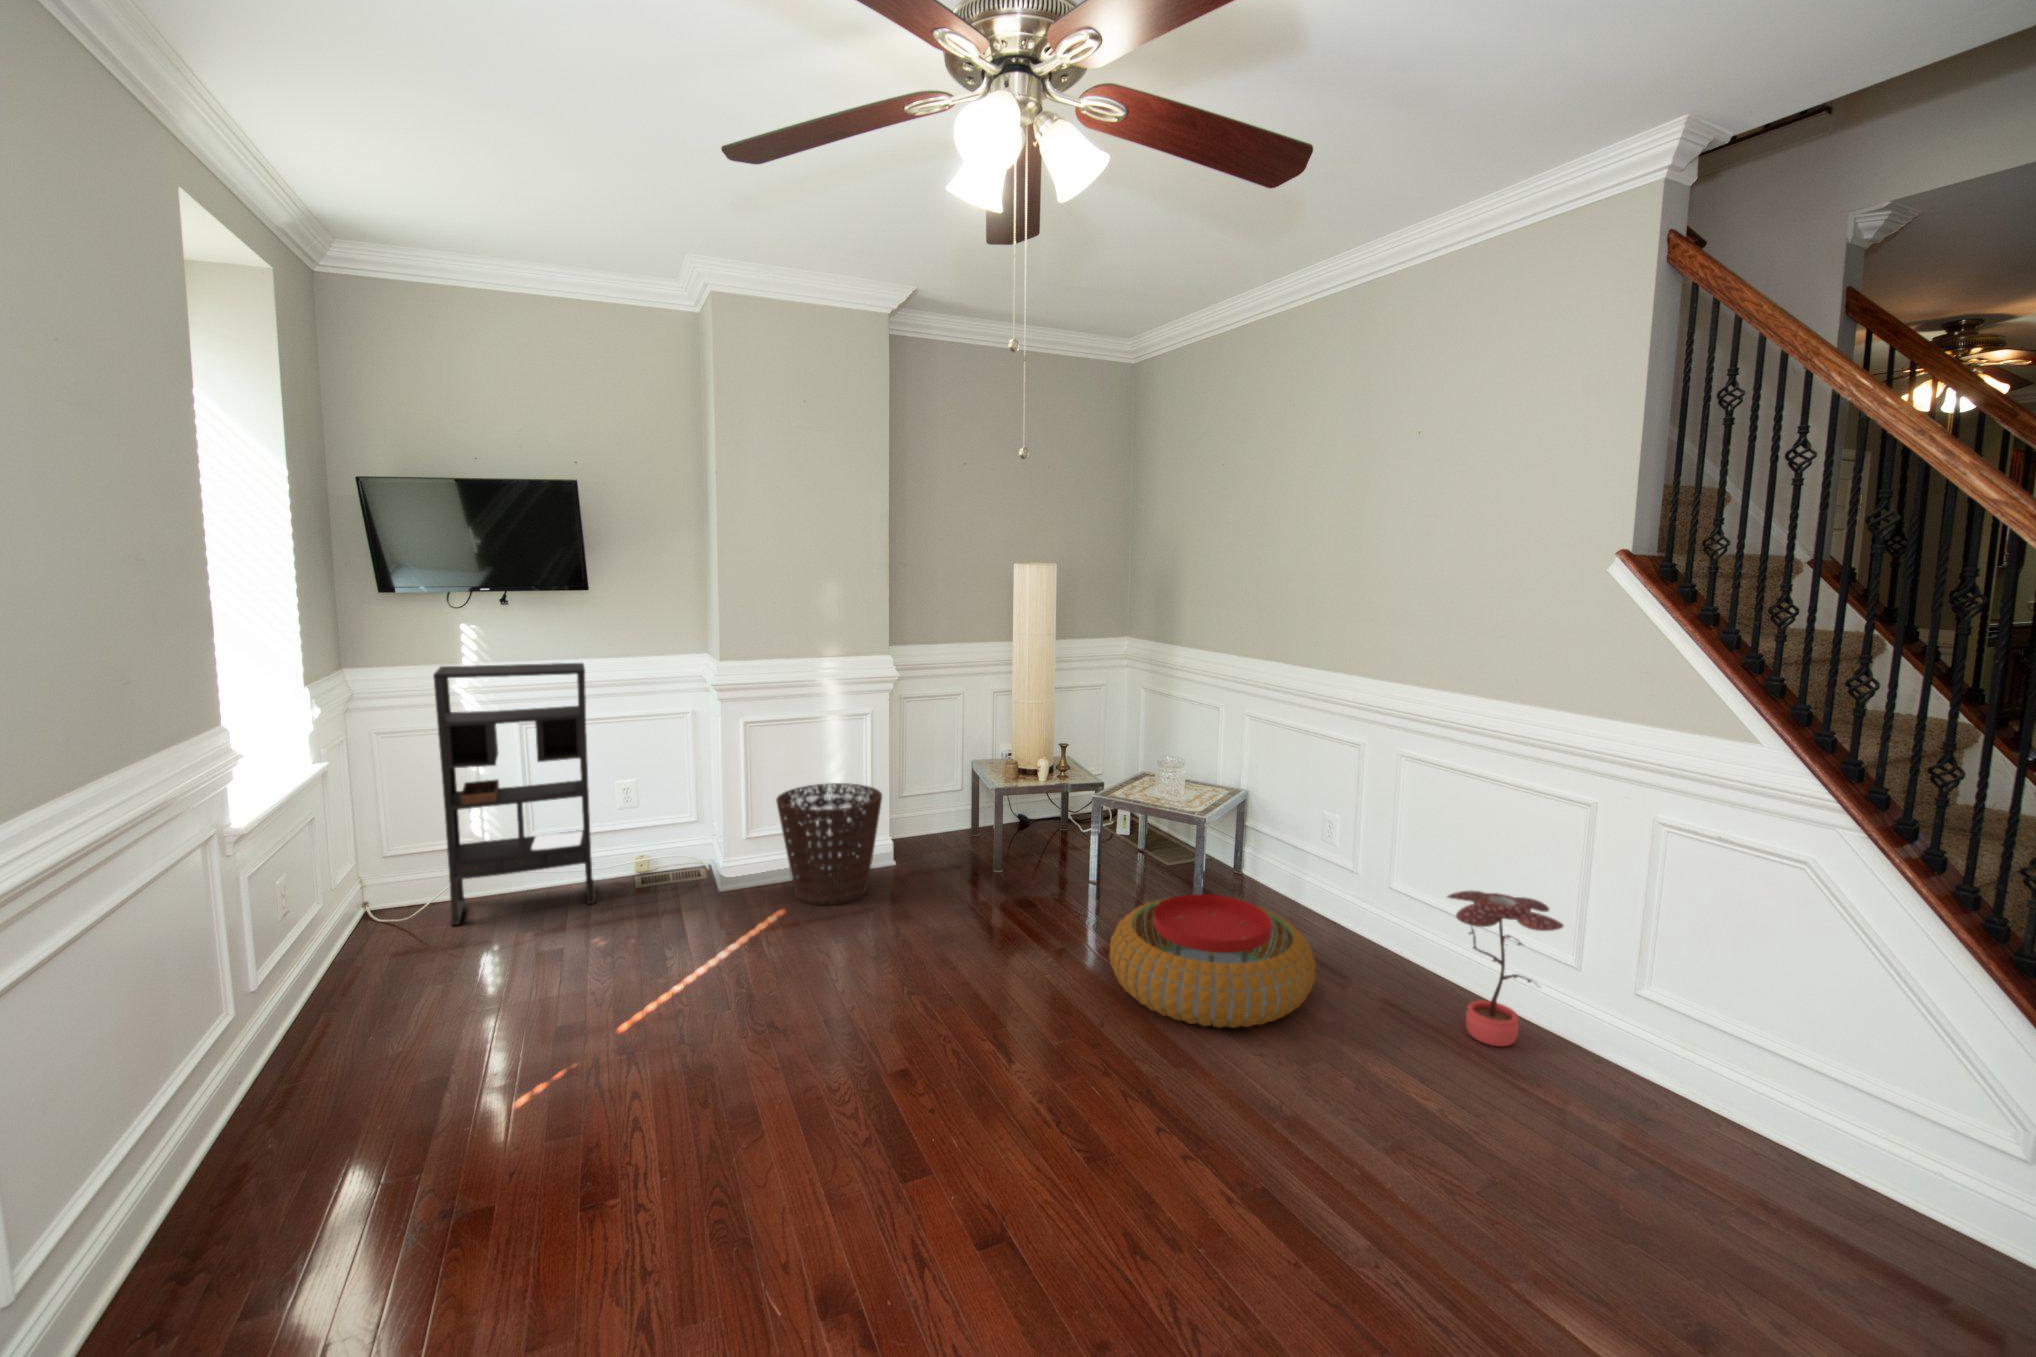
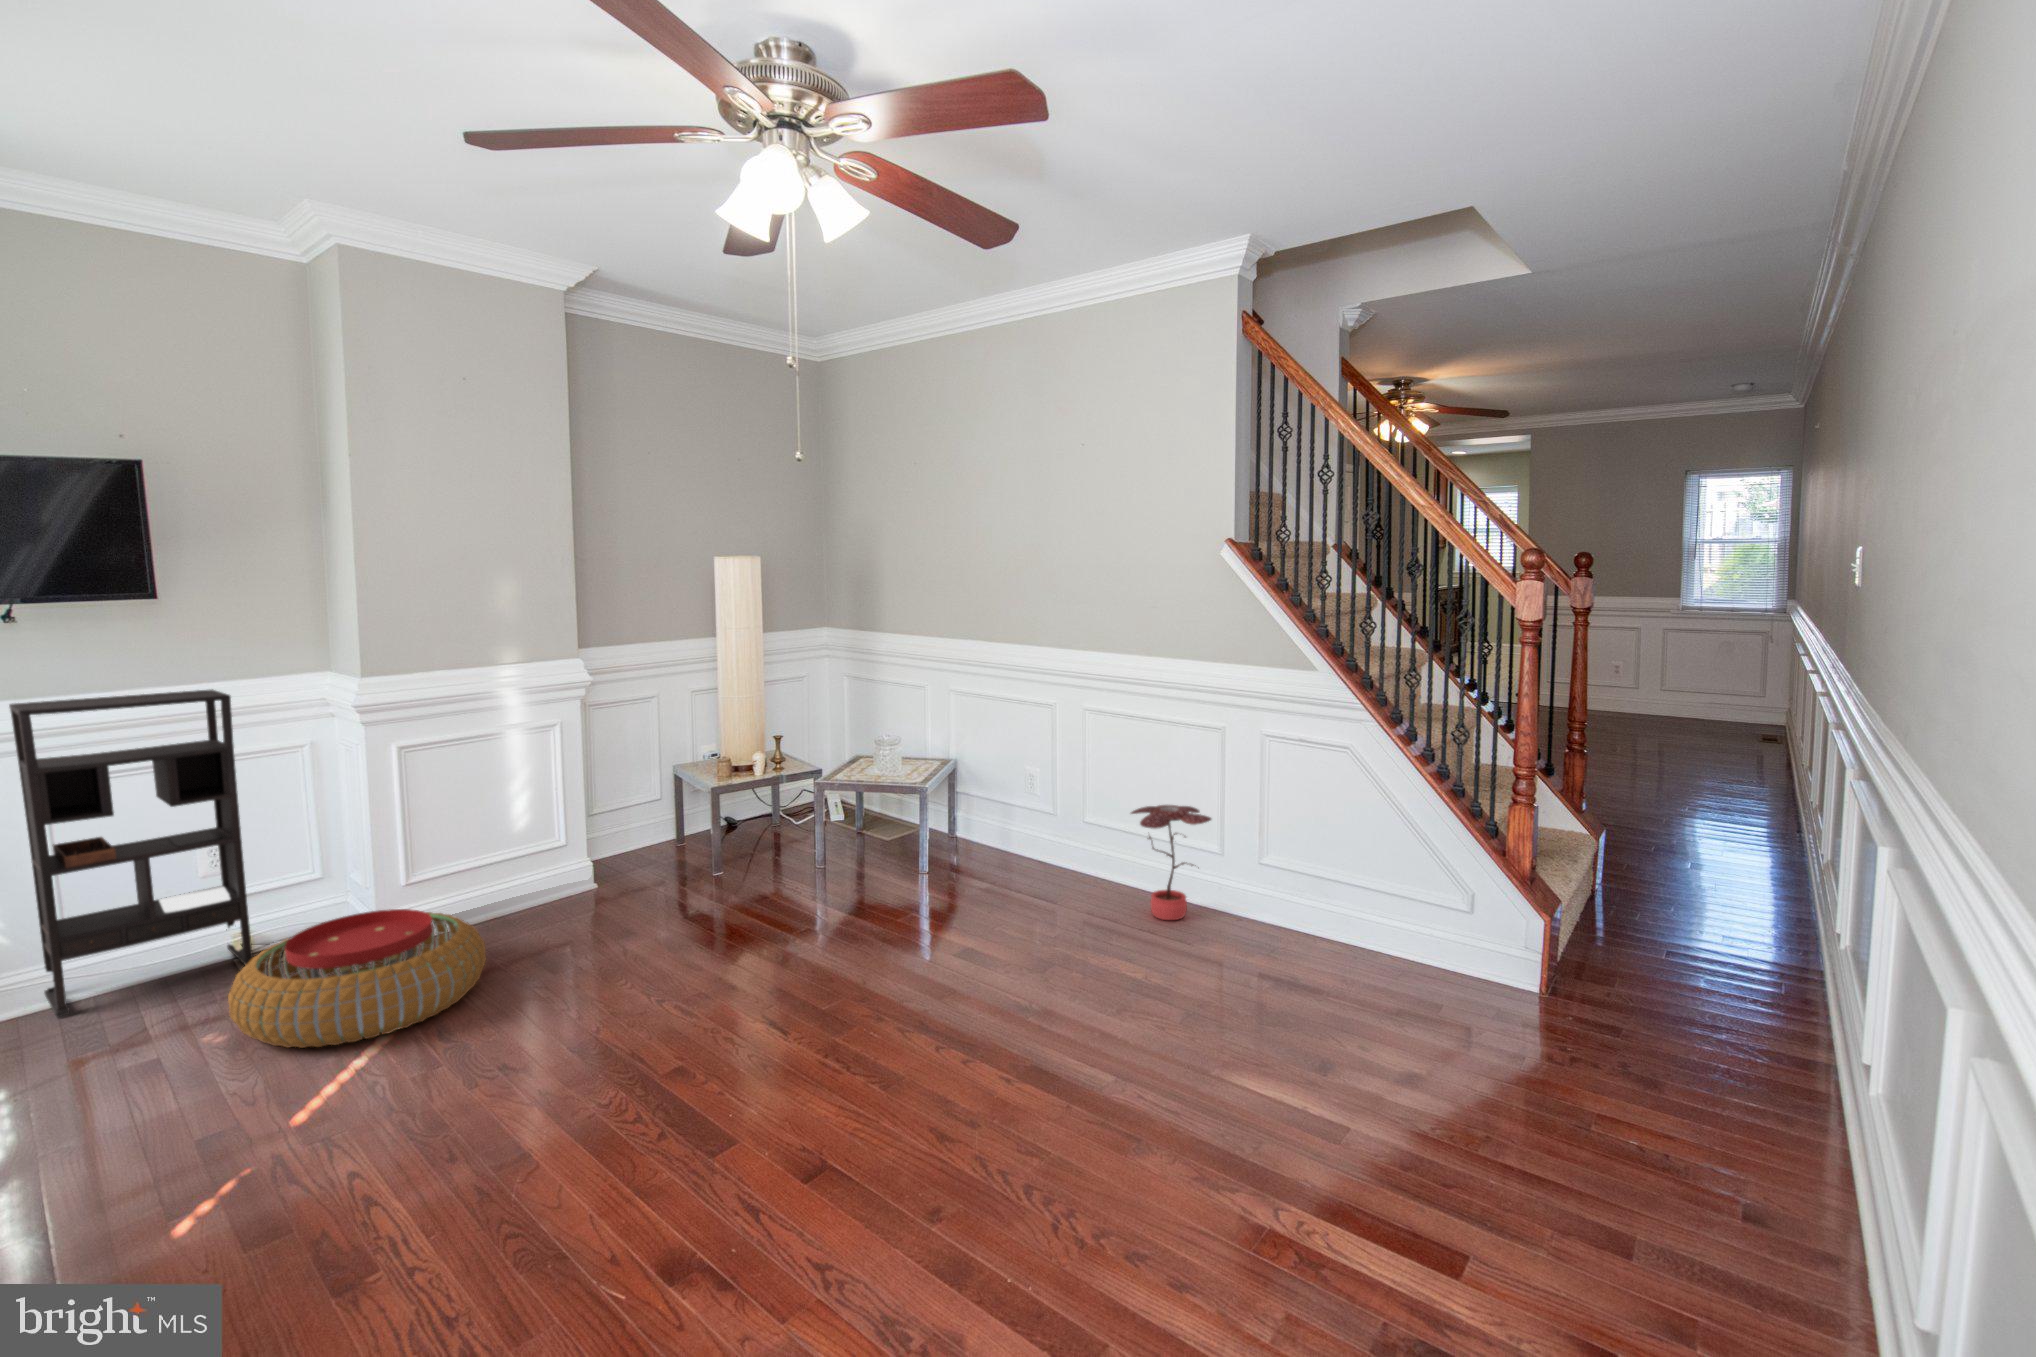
basket: present [776,783,882,904] -> none [483,796,604,923]
pouf: present [1110,894,1315,1028] -> present [228,909,486,1048]

